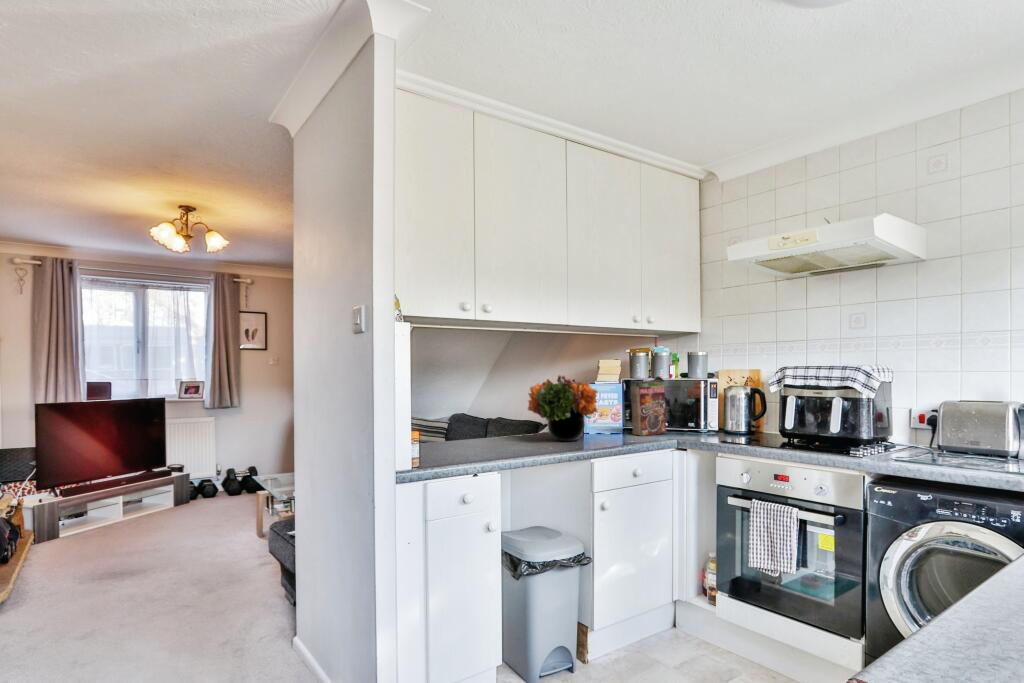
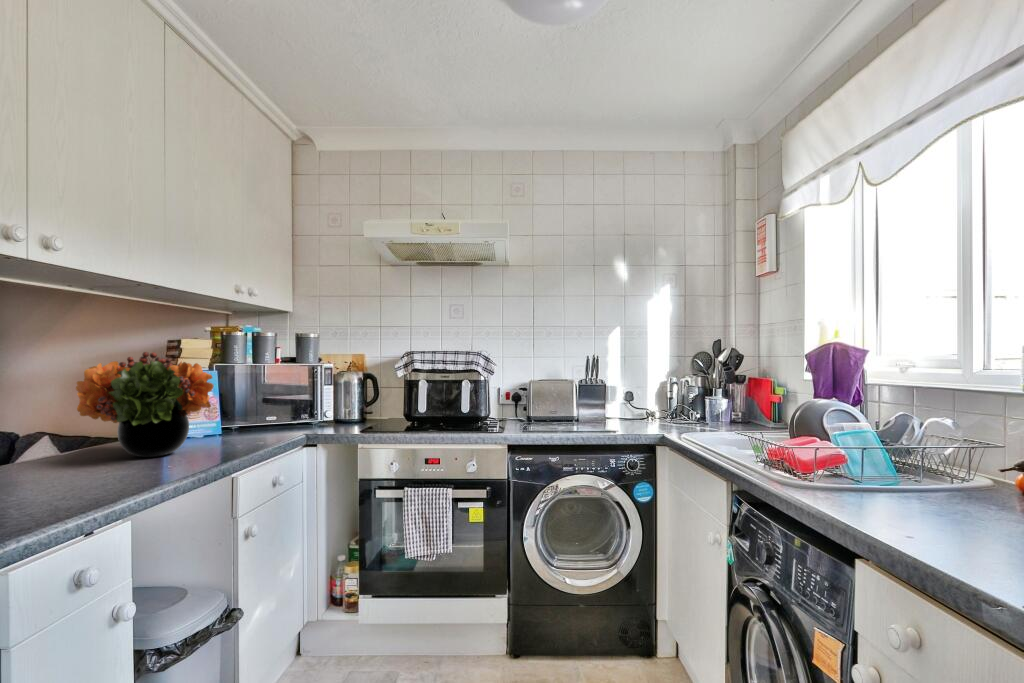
cereal box: present [631,376,666,436] -> none [241,358,286,436]

